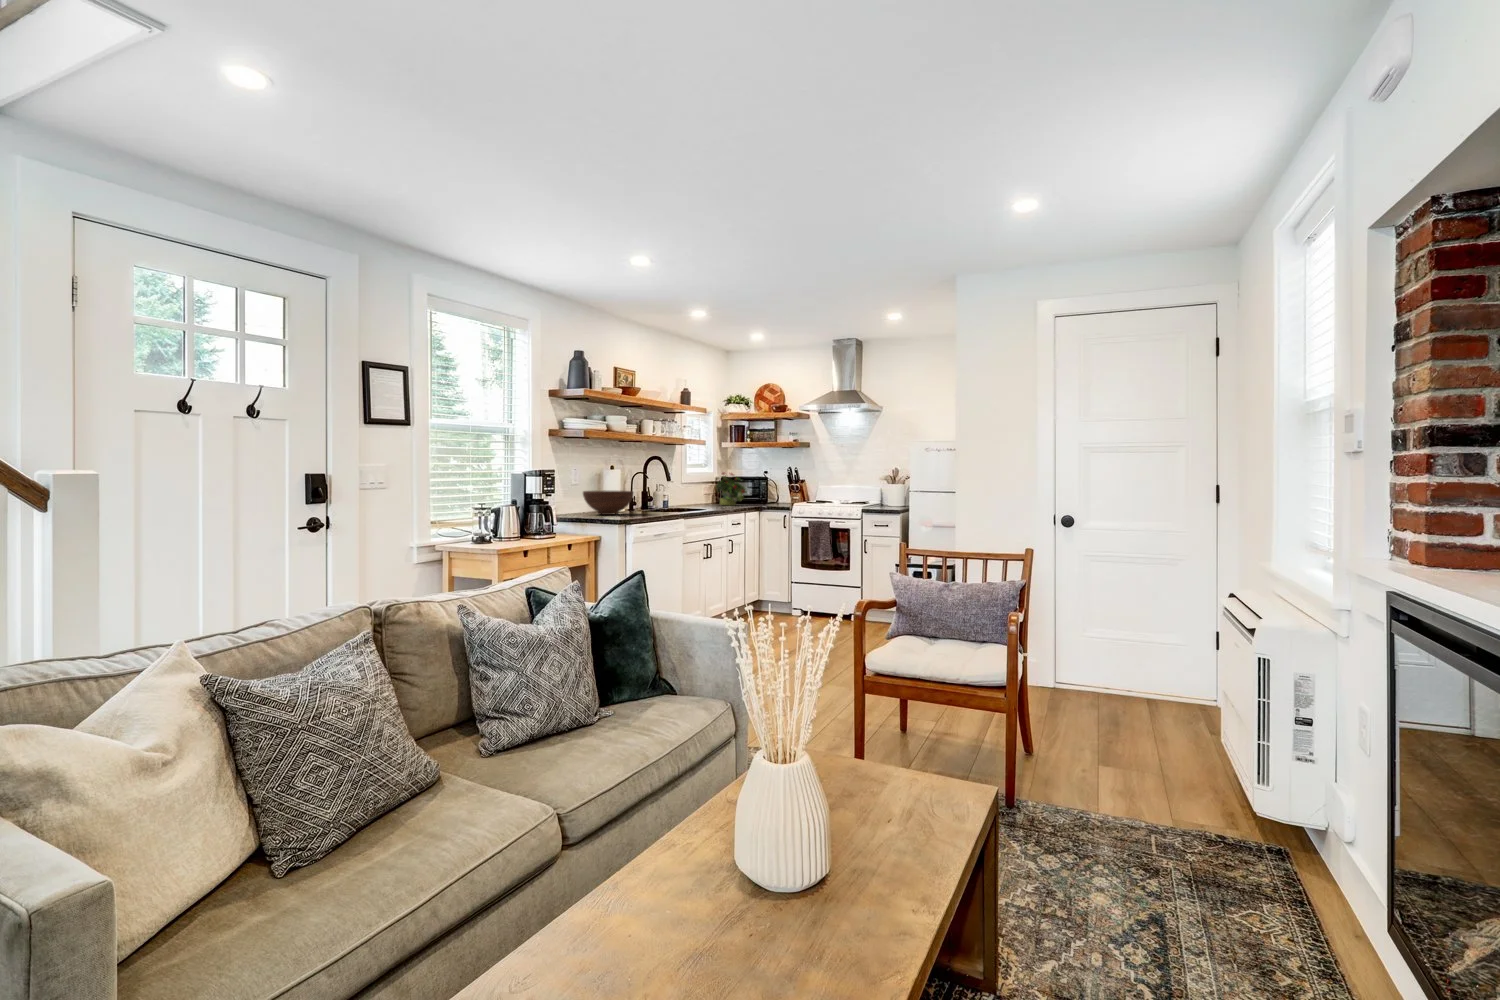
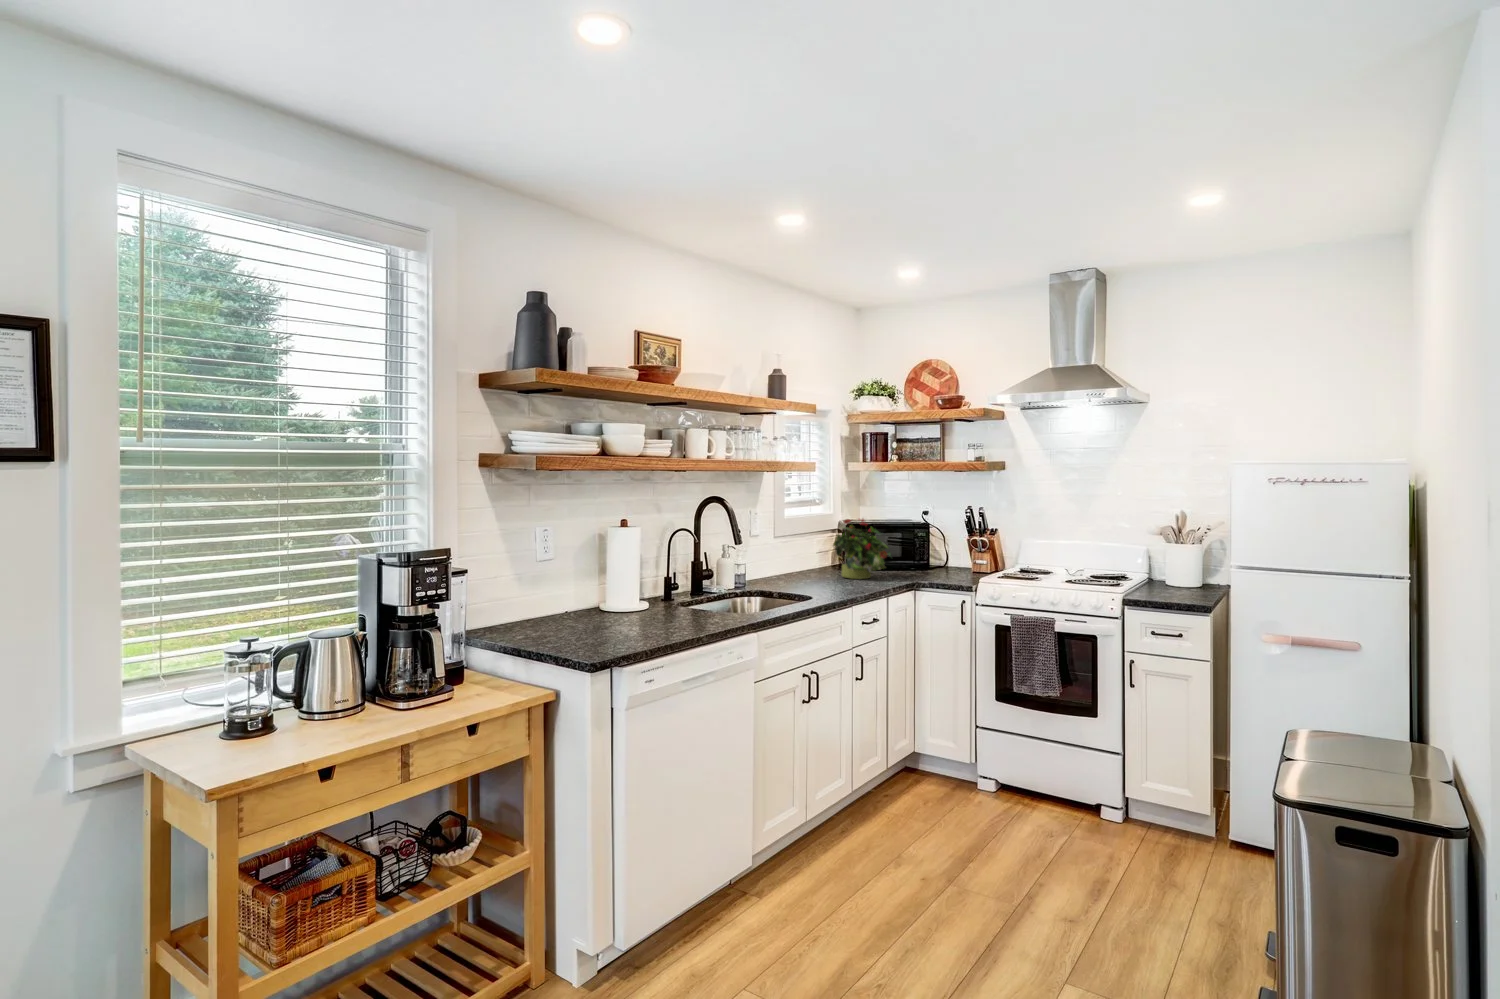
fruit bowl: present [583,491,633,515] -> none [542,574,647,630]

